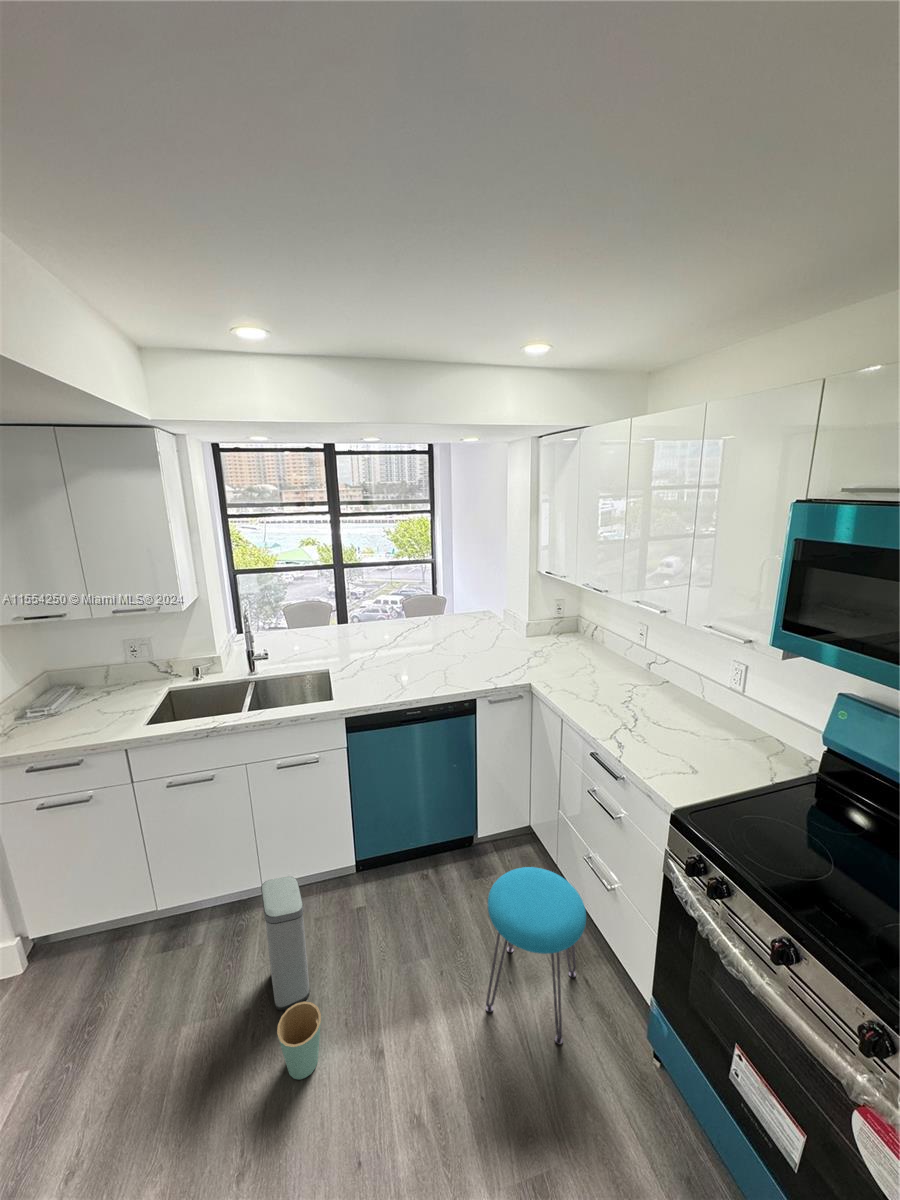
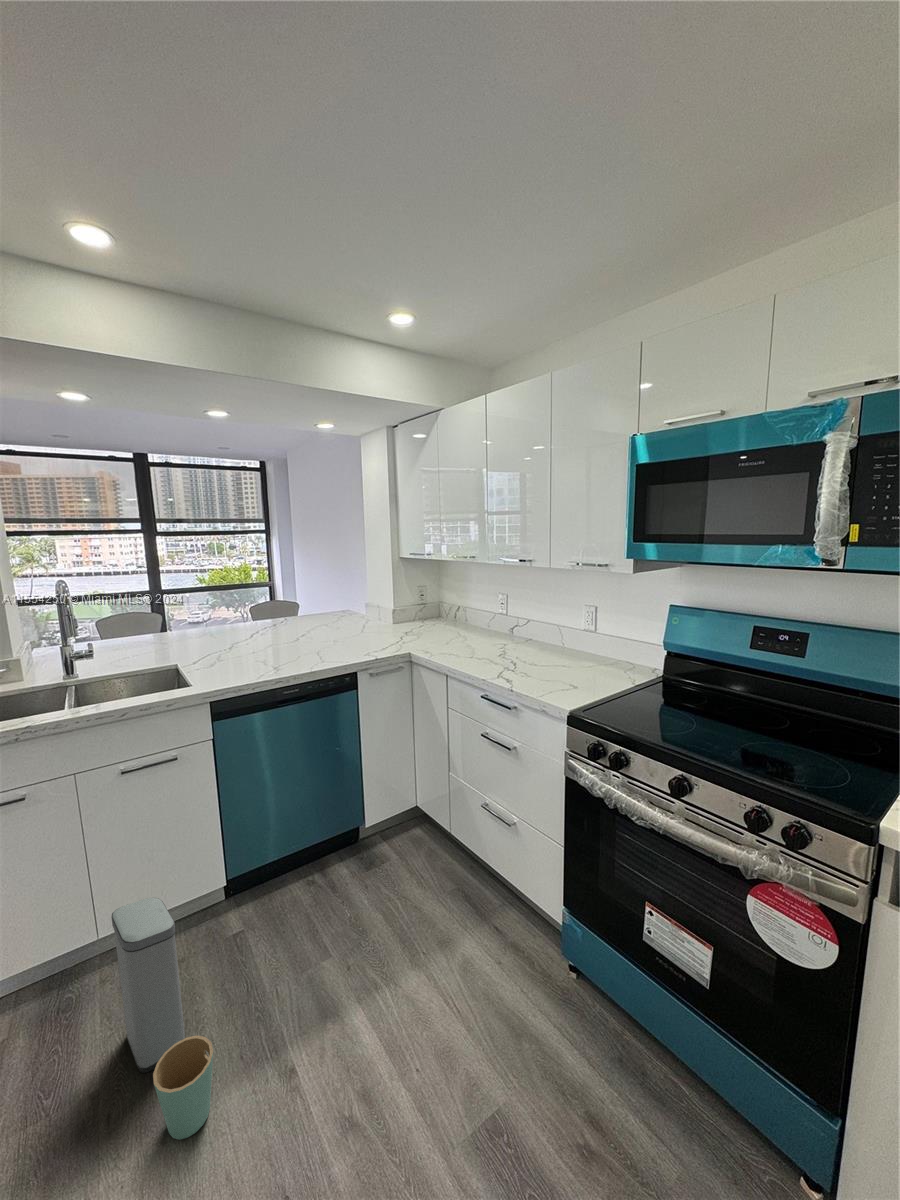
stool: present [486,867,586,1044] -> none [396,824,496,993]

